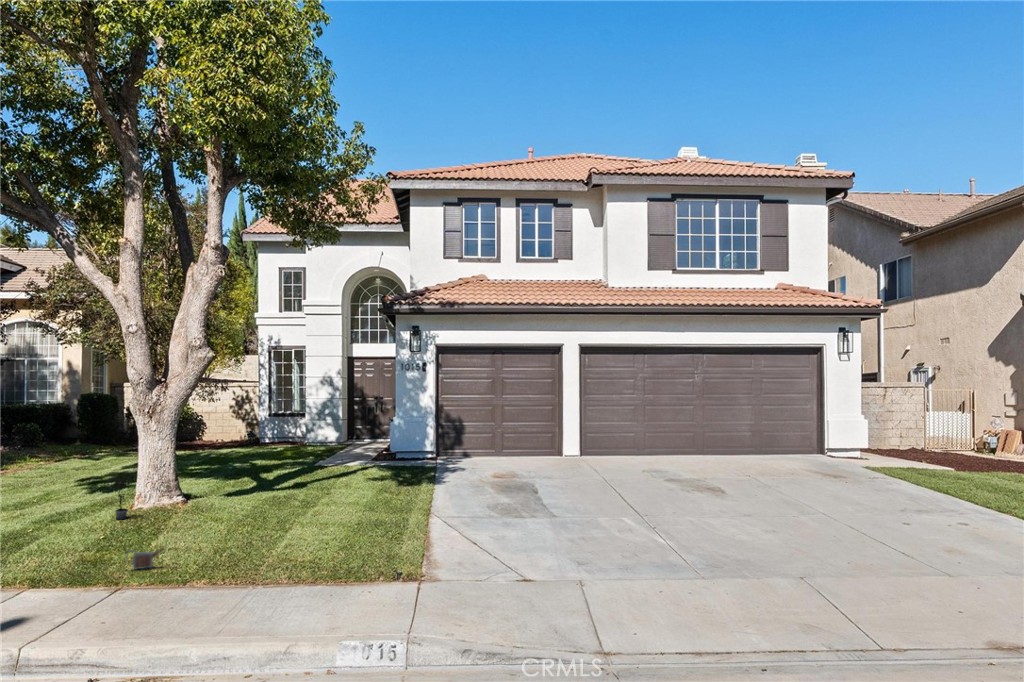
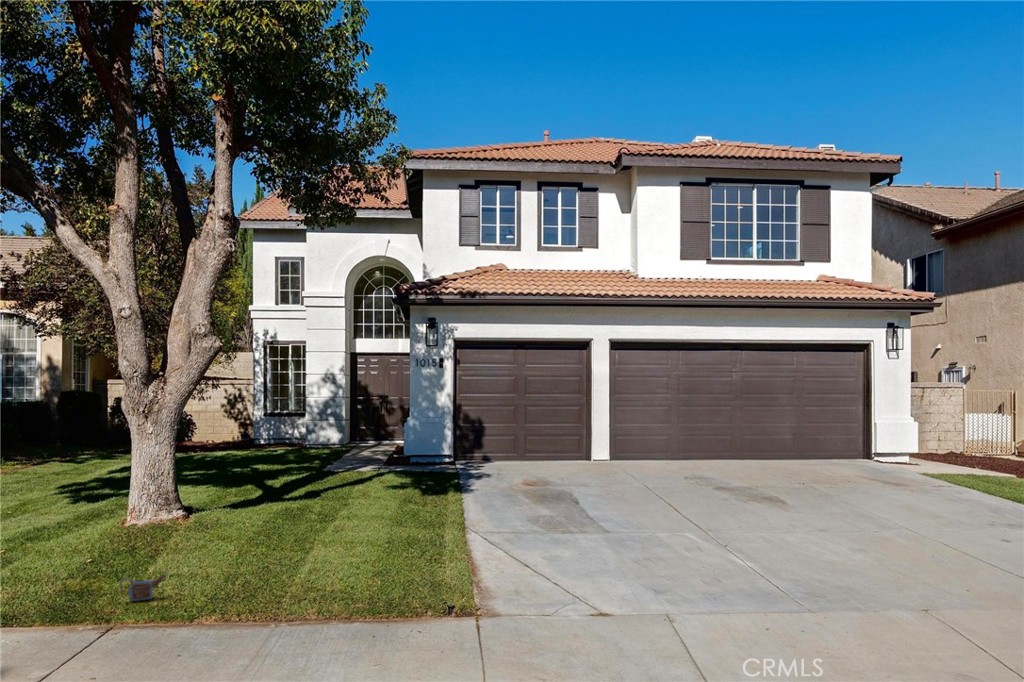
potted plant: present [104,473,135,519] -> none [91,482,130,536]

